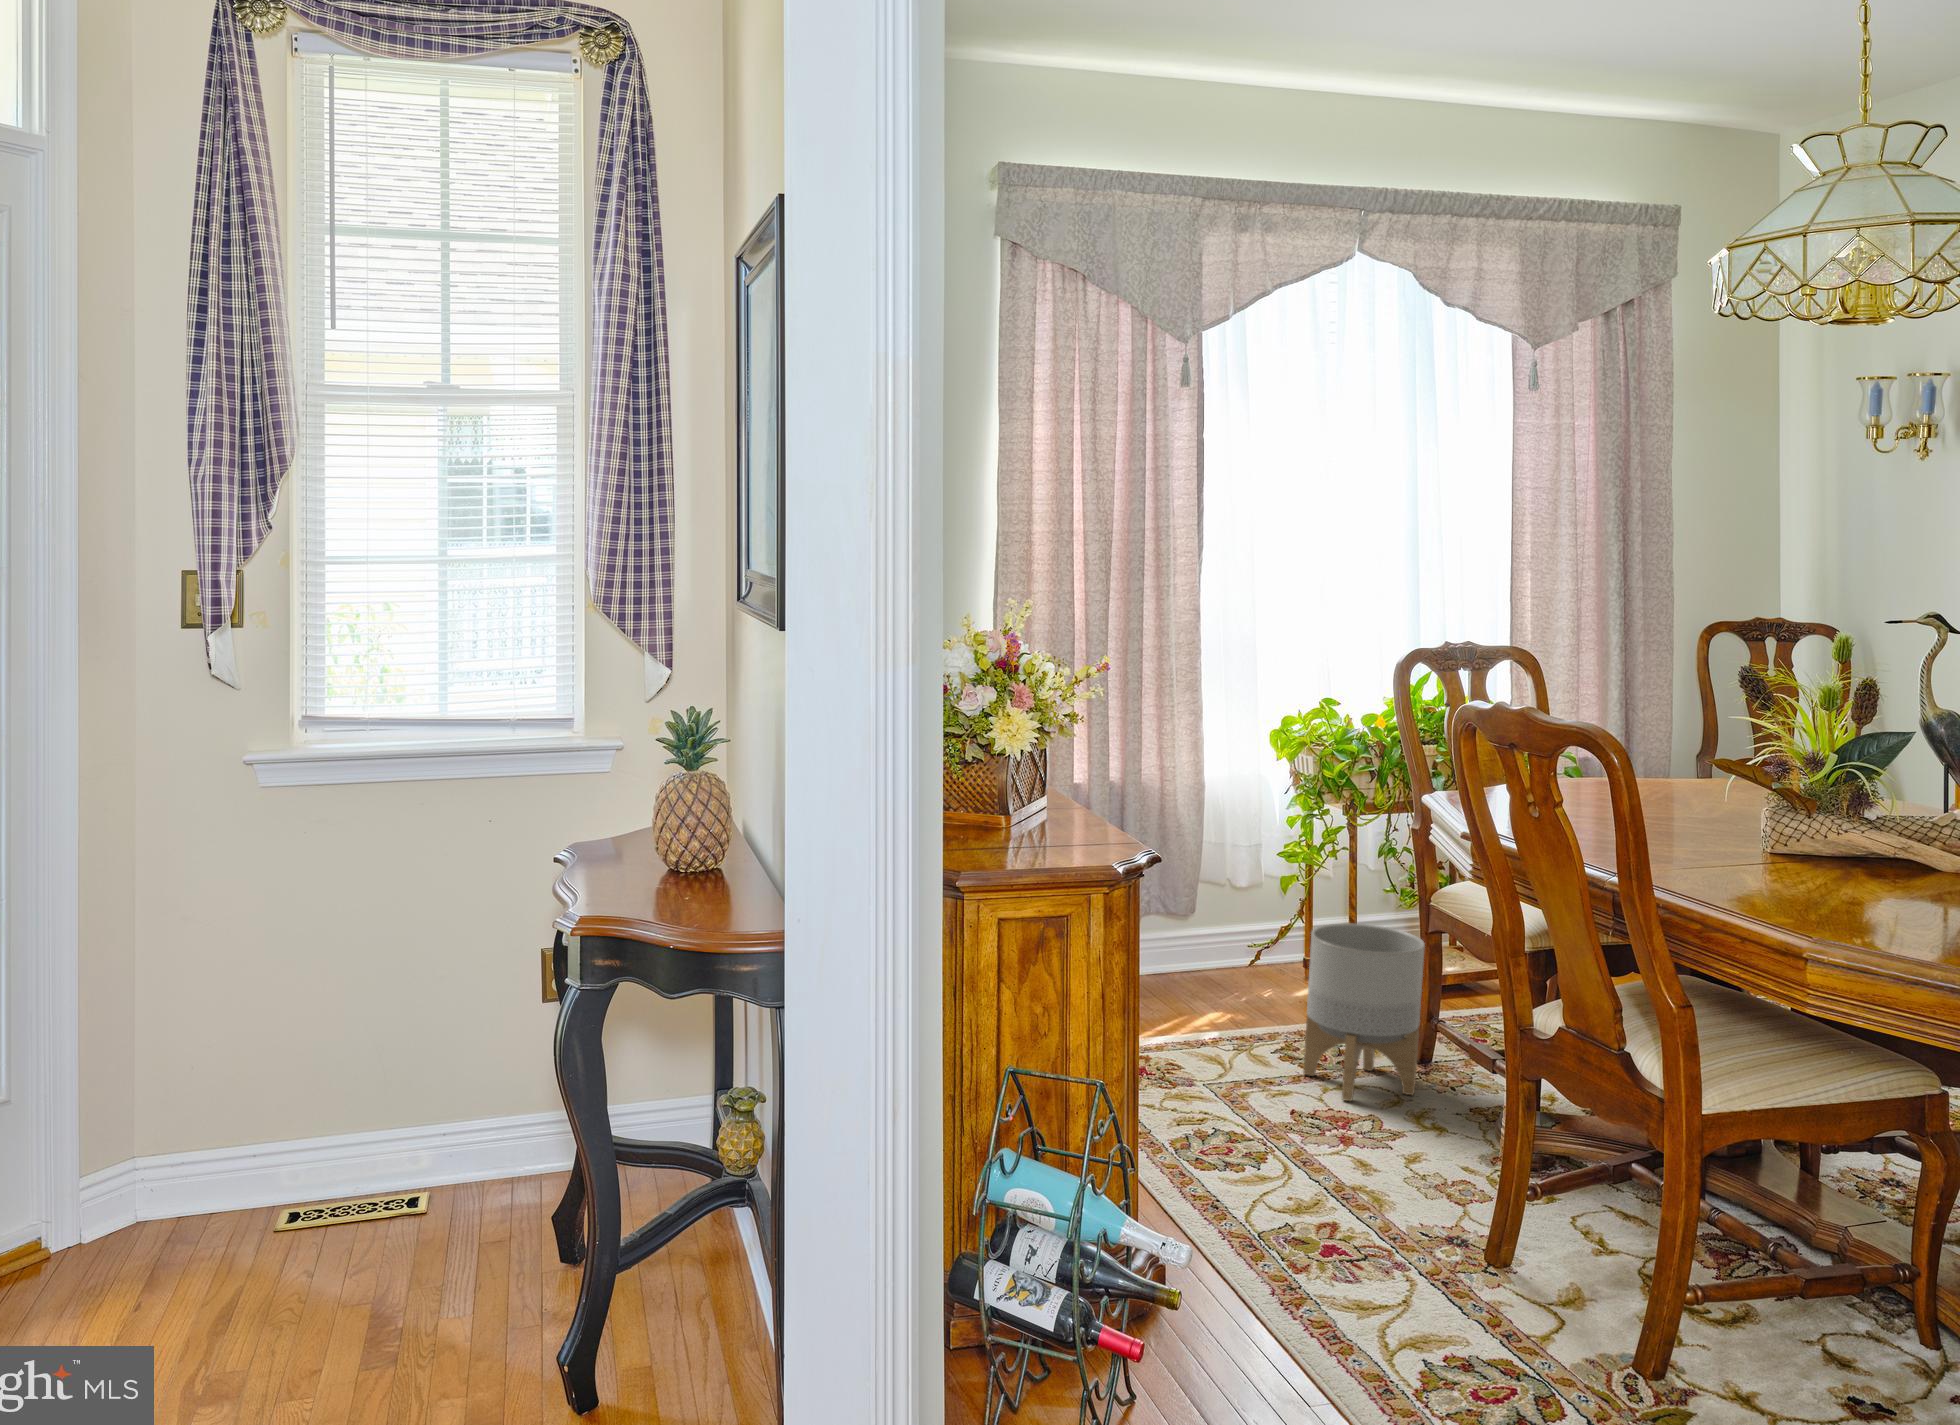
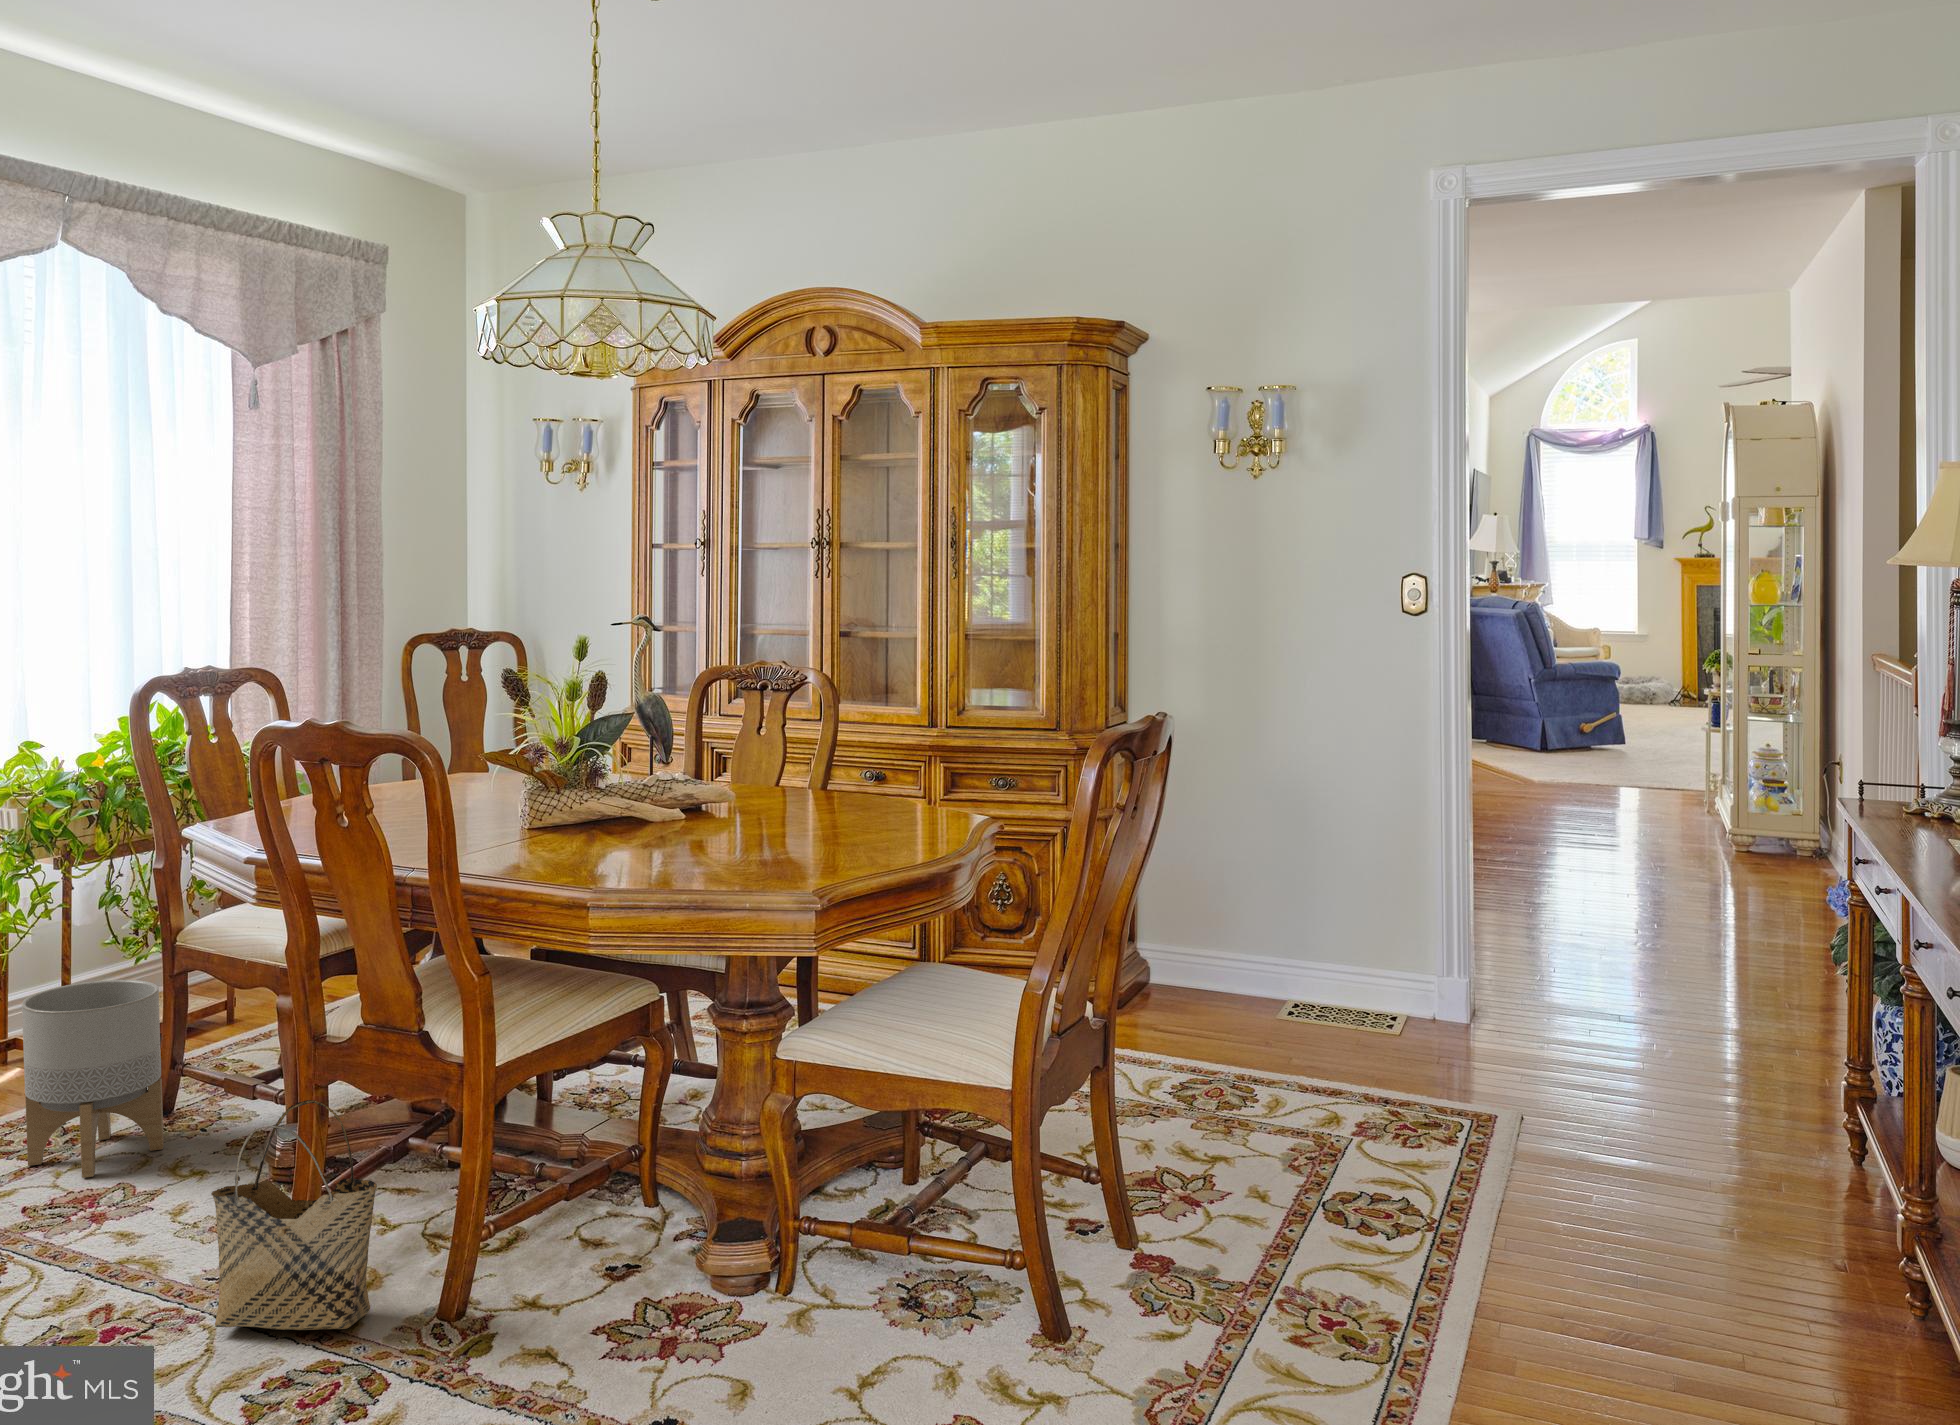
woven basket: none [1417,1095,1585,1338] -> present [211,1100,377,1330]

